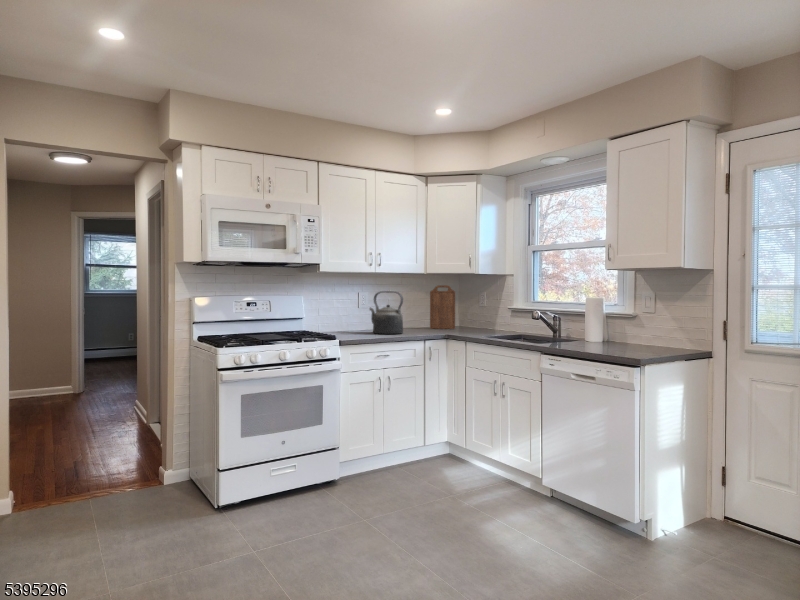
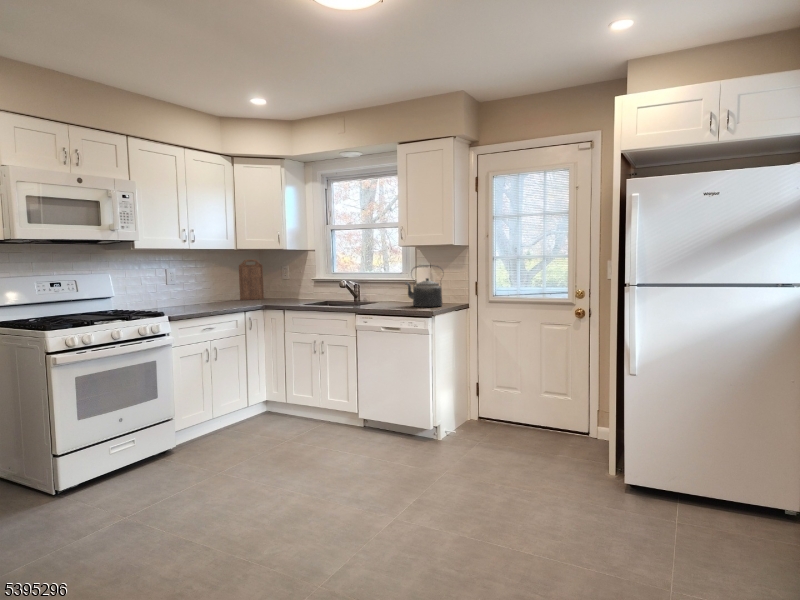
kettle: present [370,291,403,334] -> present [405,265,442,307]

